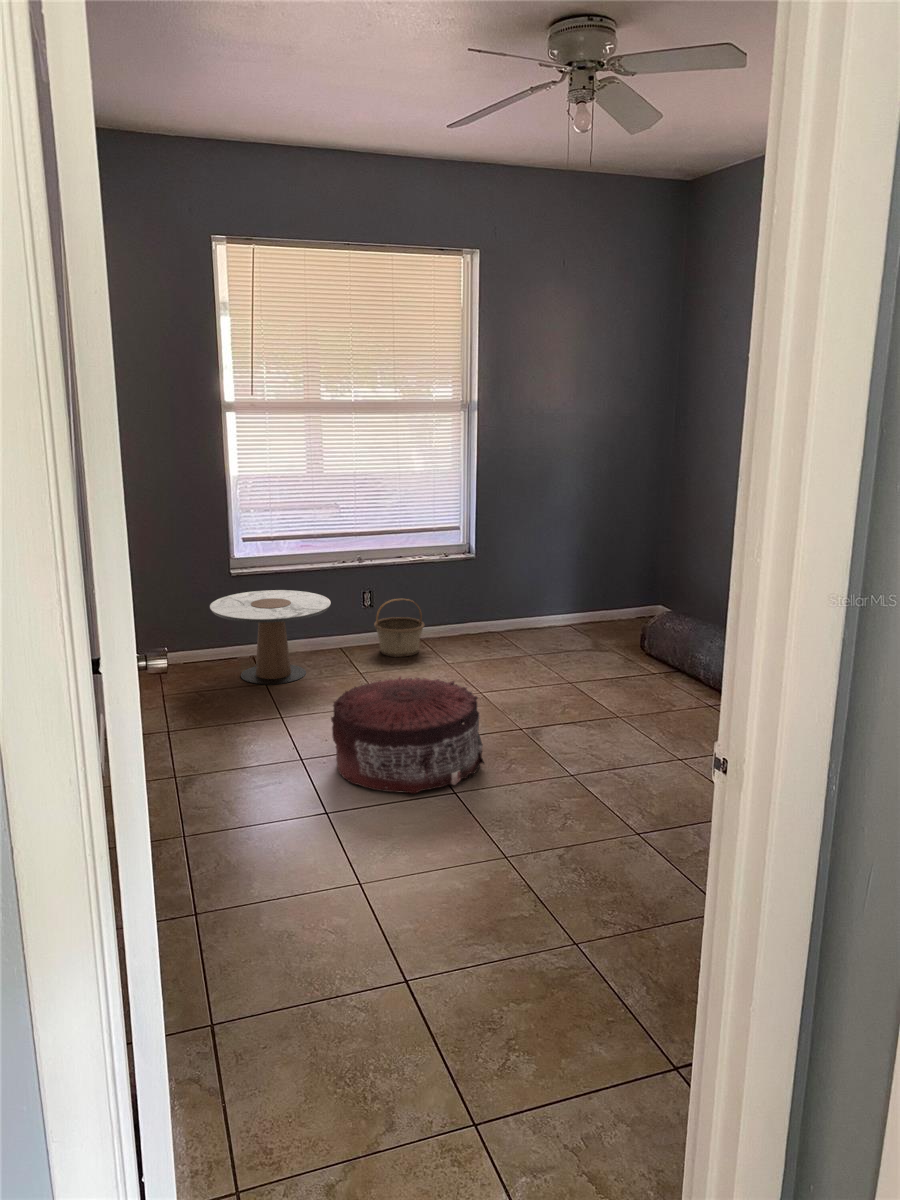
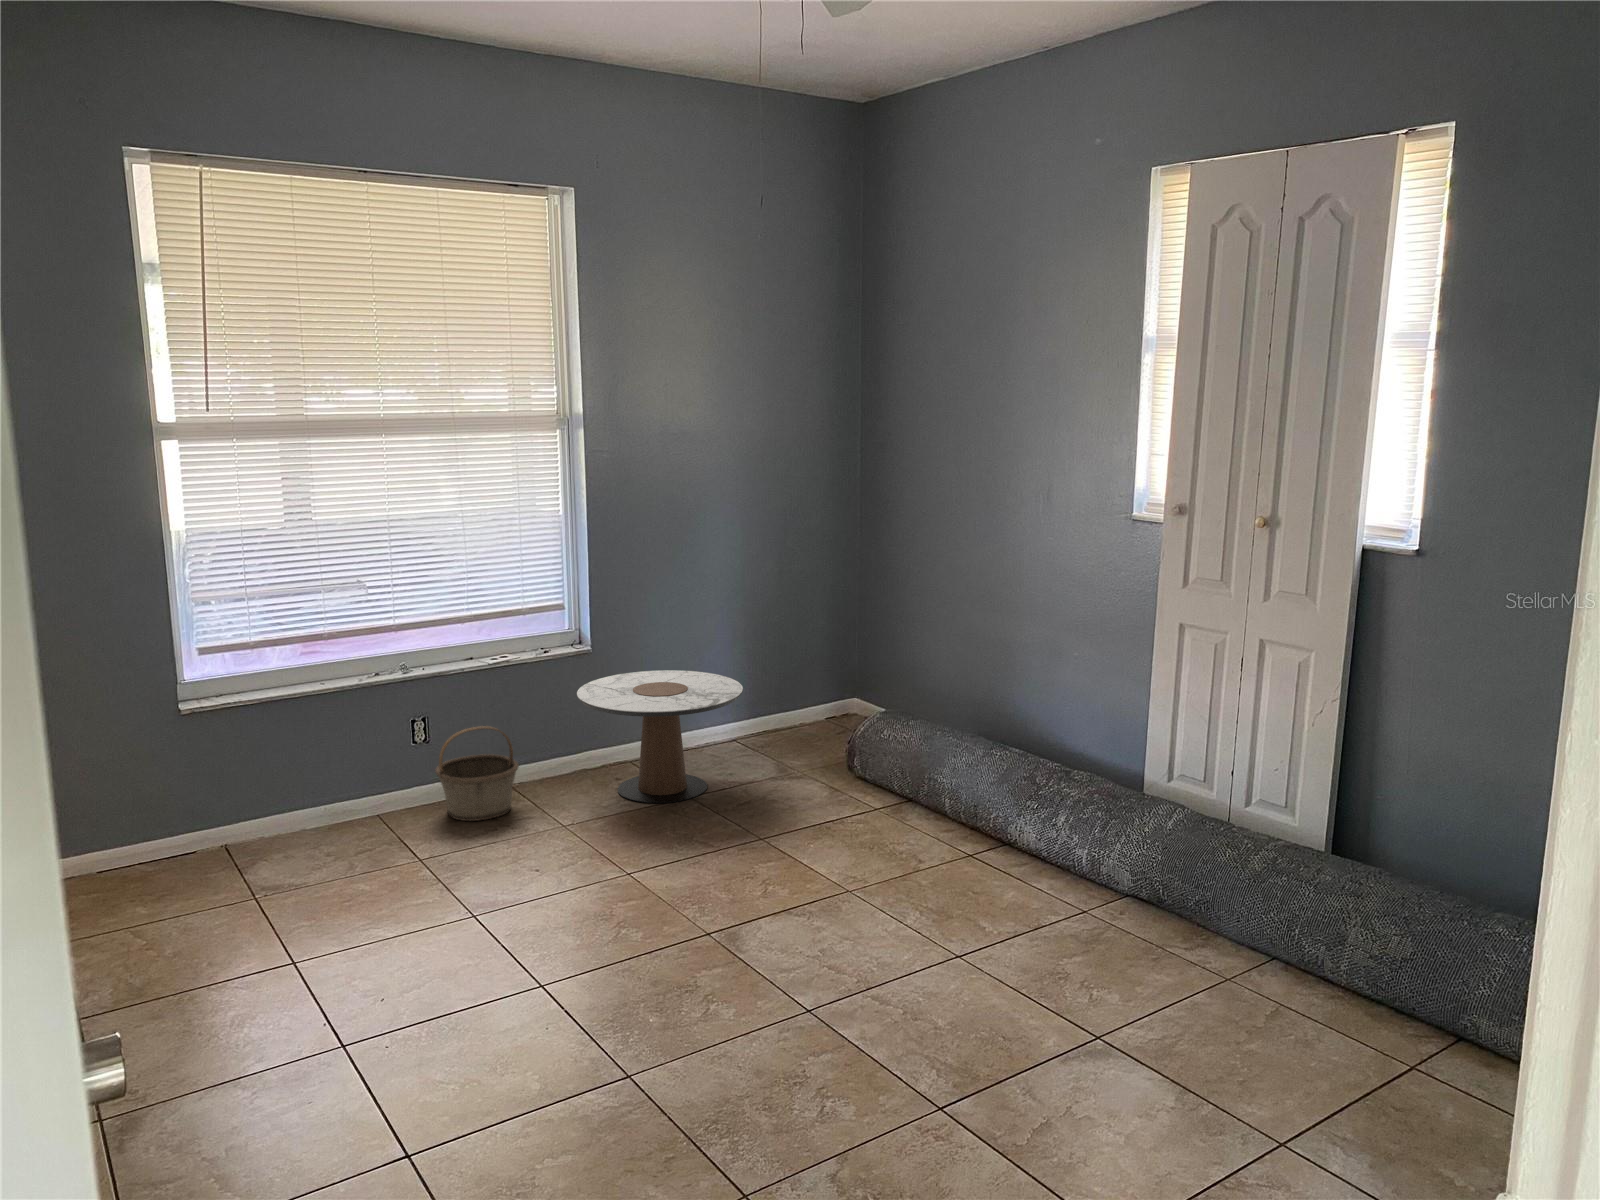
side table: present [210,590,331,685] -> present [577,670,743,803]
pouf: present [331,677,484,793] -> none [389,870,664,1092]

